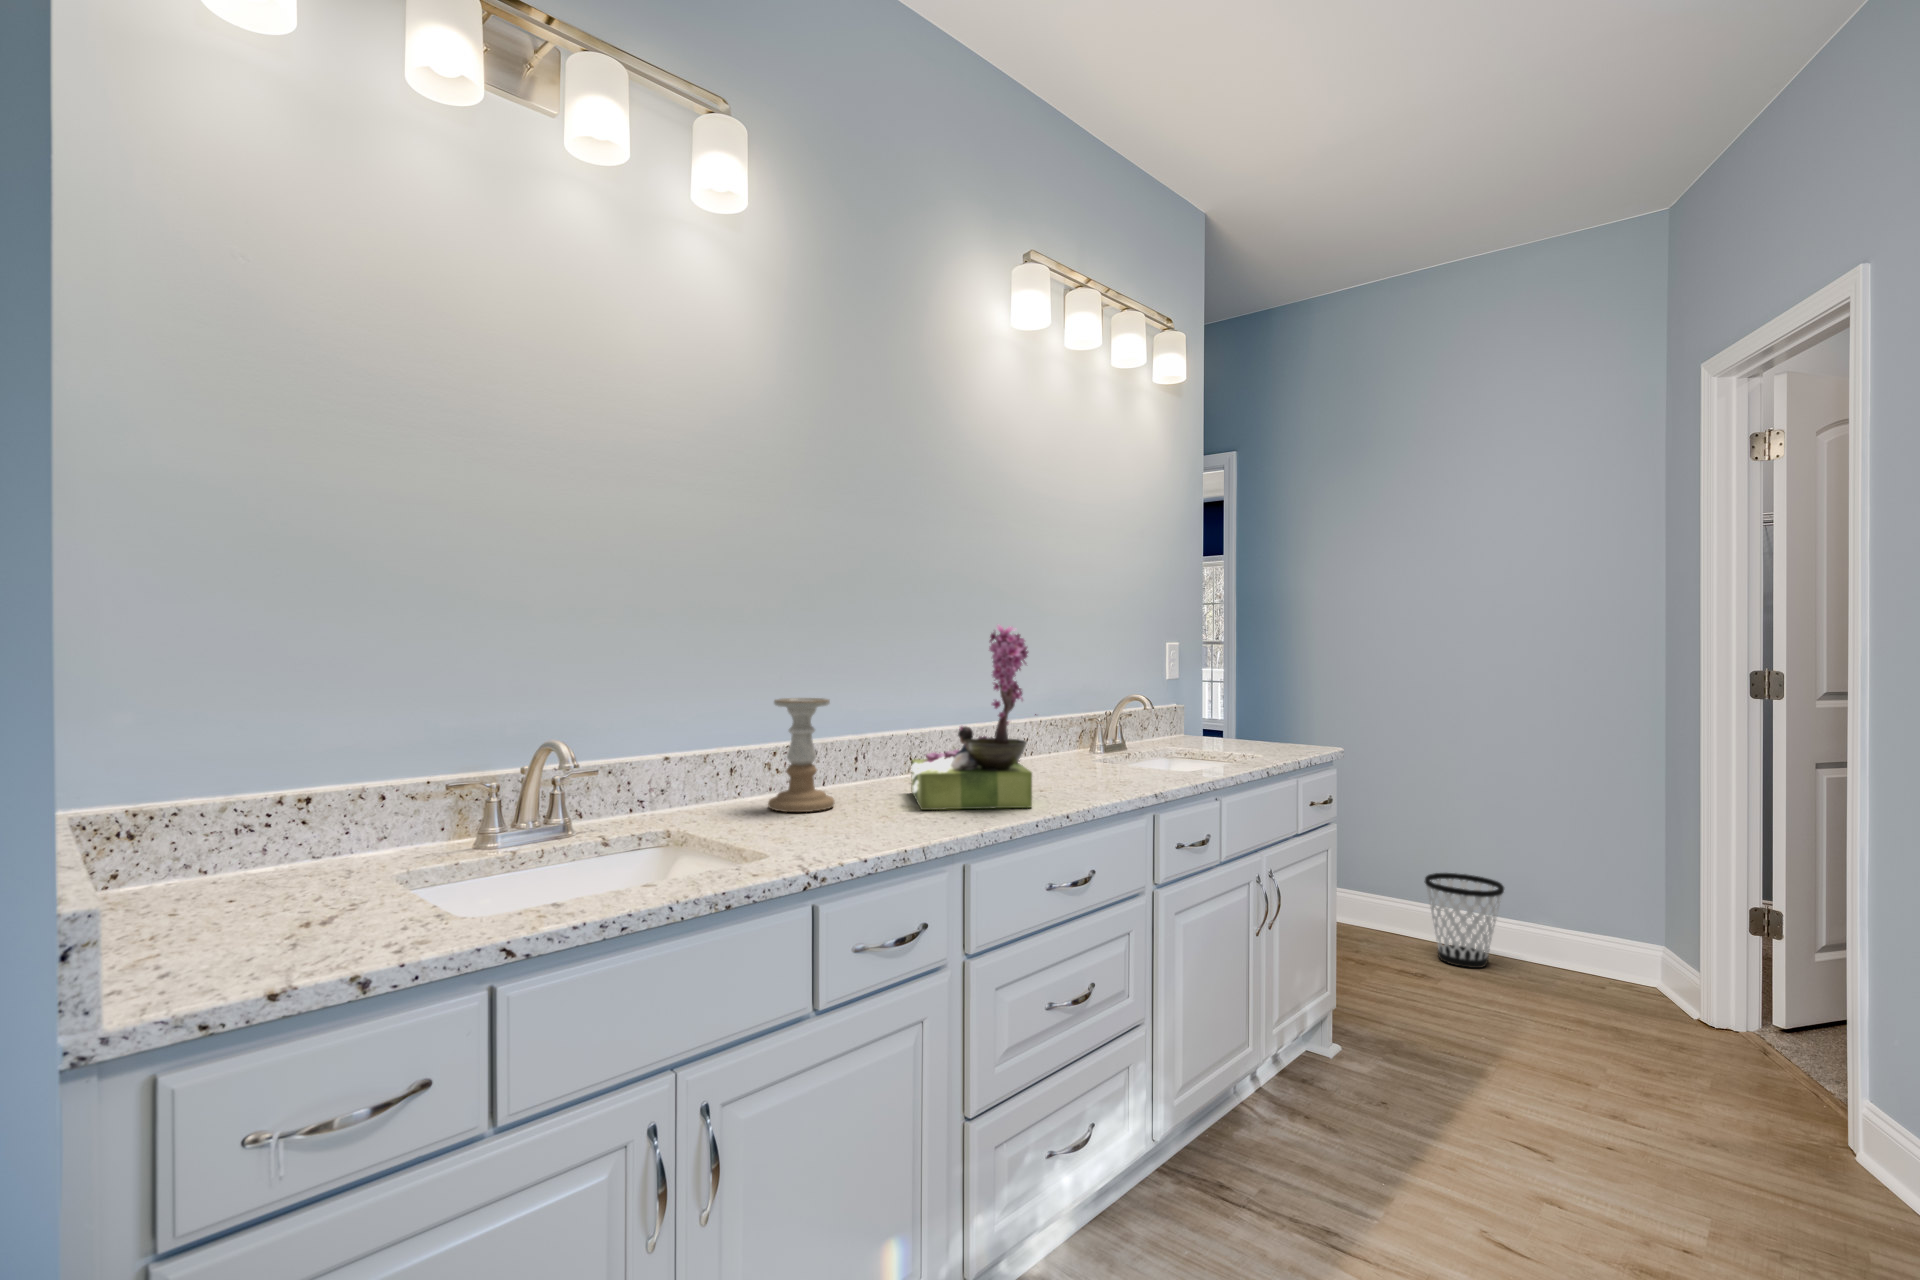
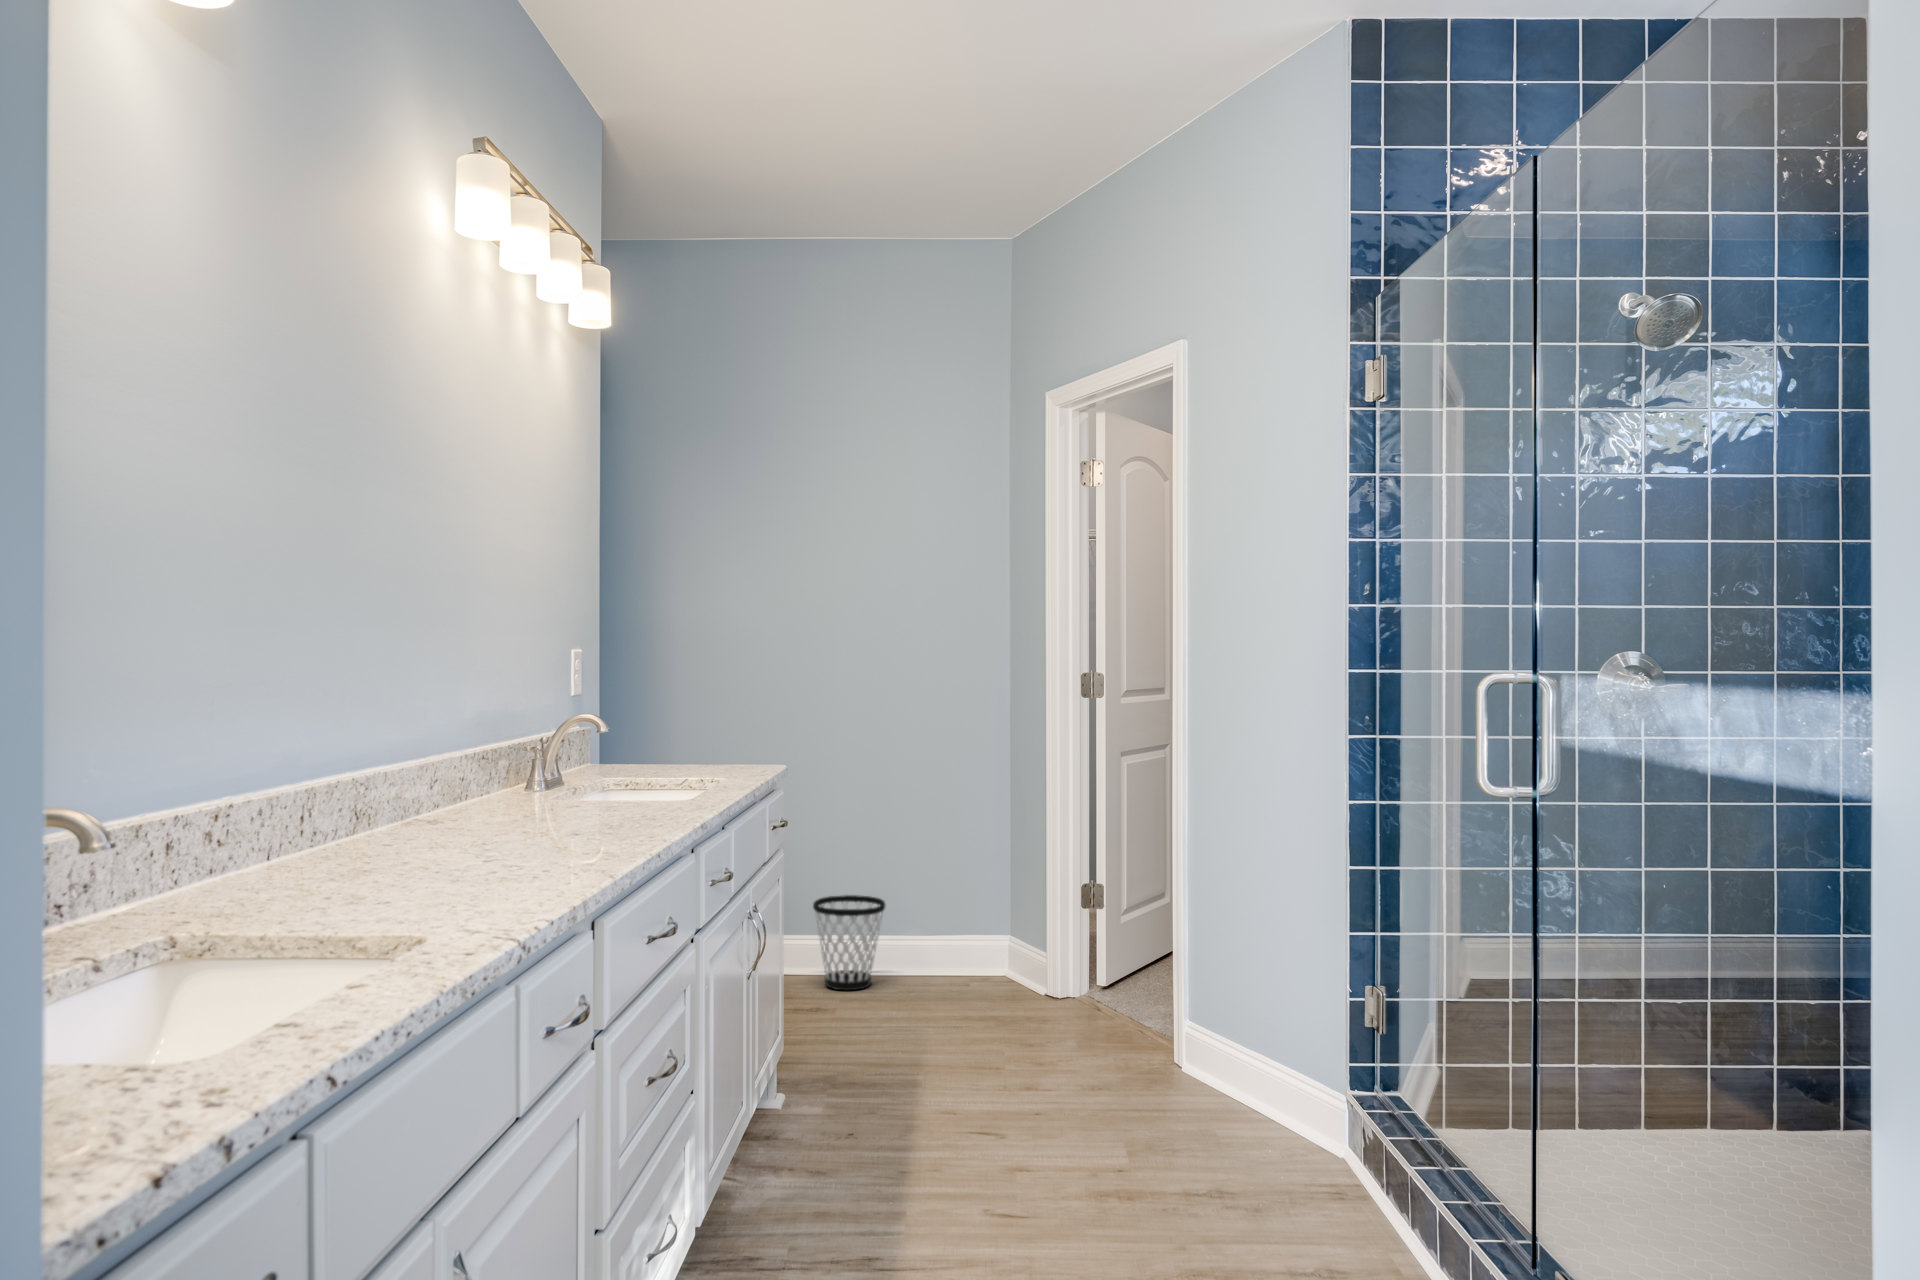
flower arrangement: present [911,625,1036,810] -> none [413,629,610,871]
candle holder: present [768,698,835,812] -> none [244,731,351,896]

